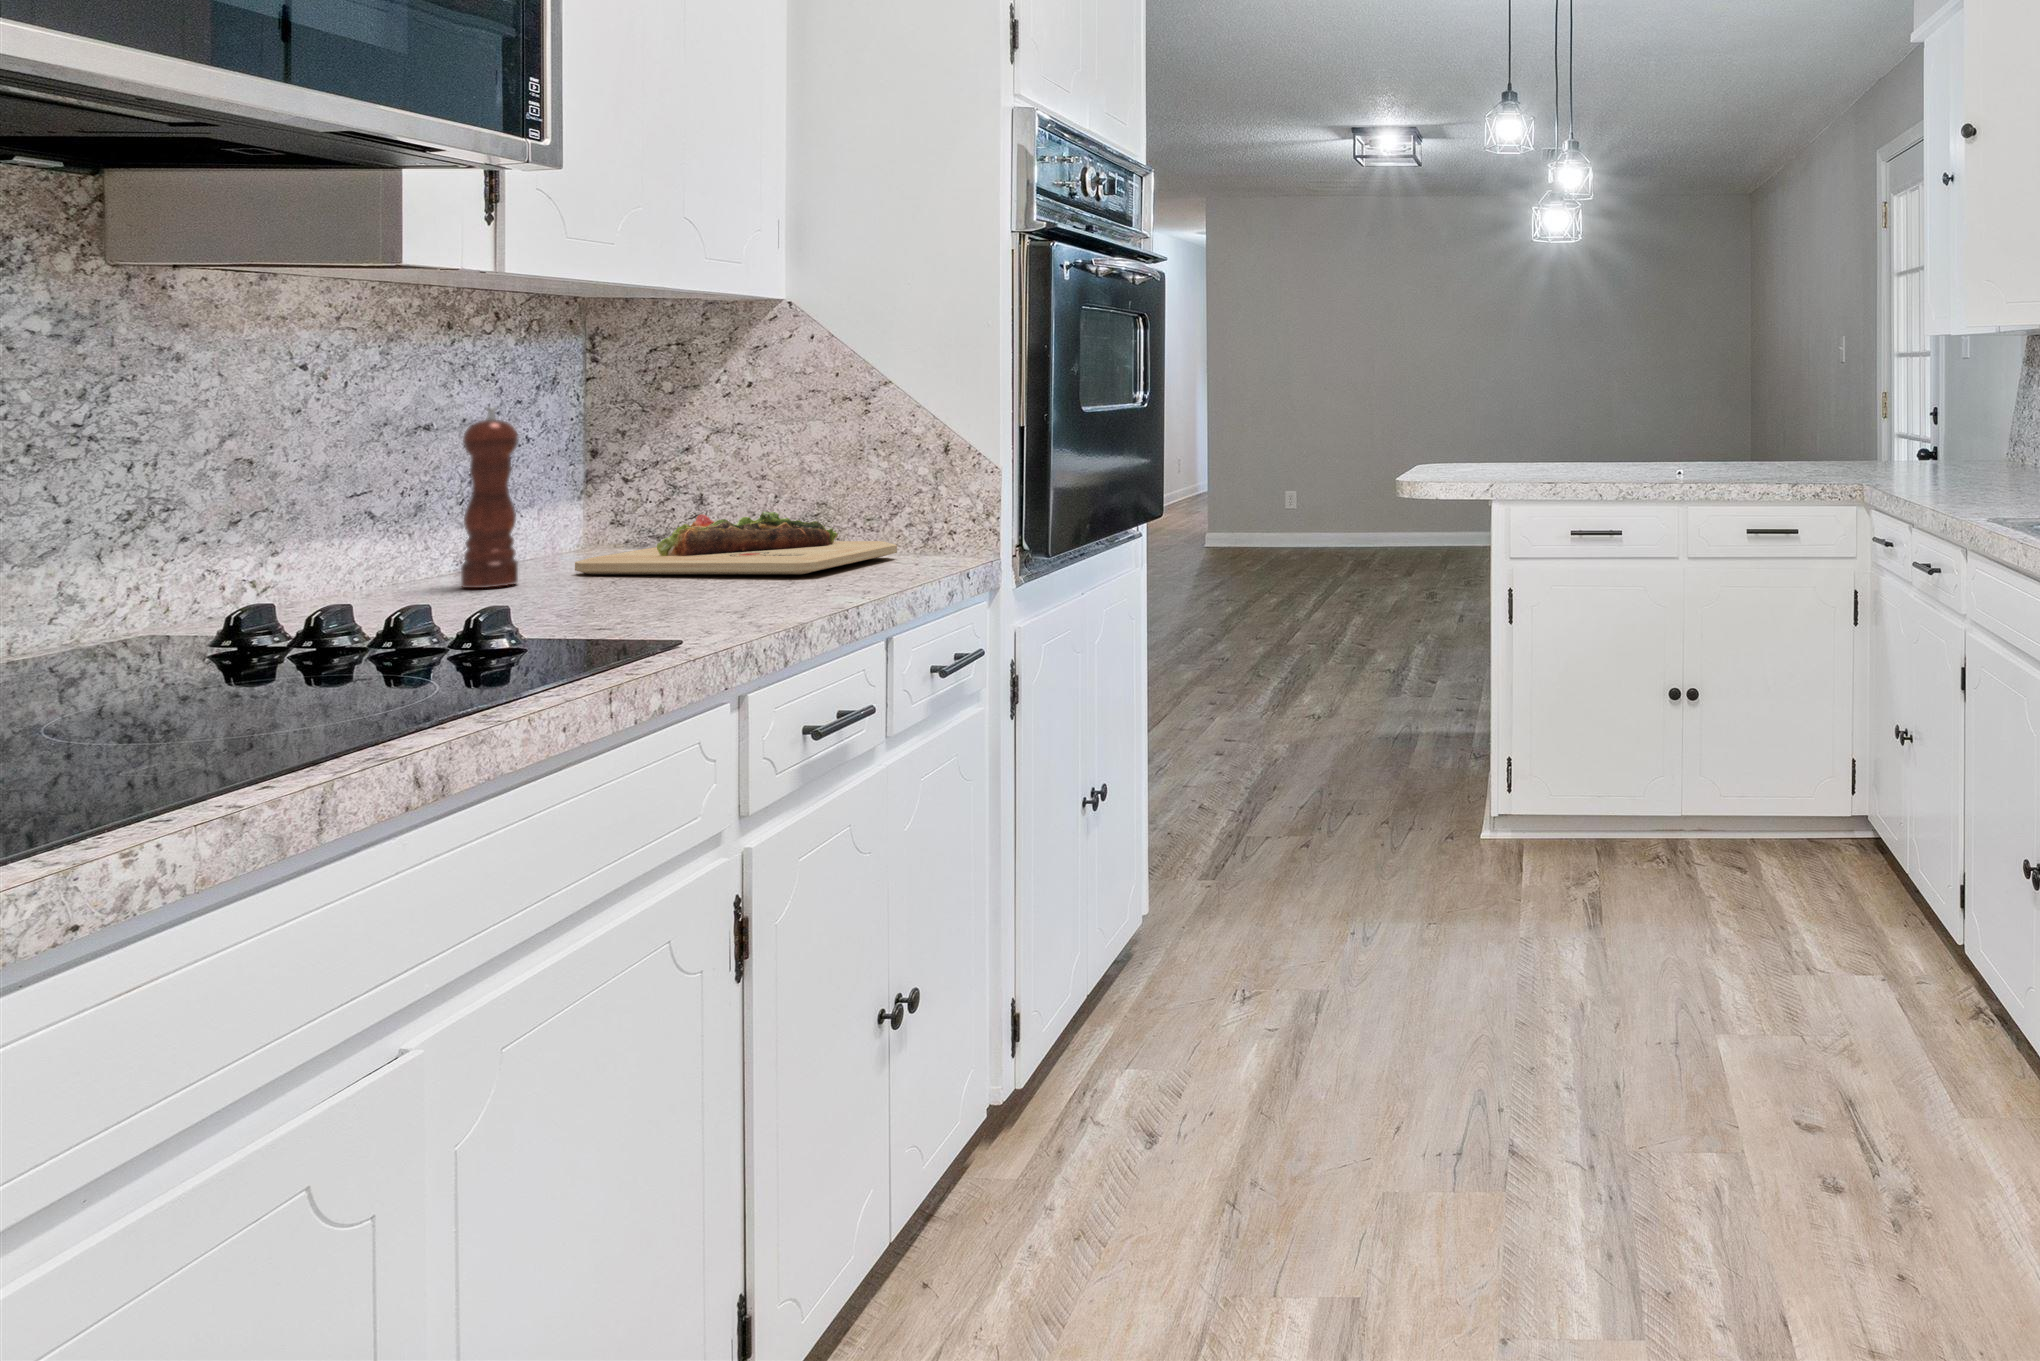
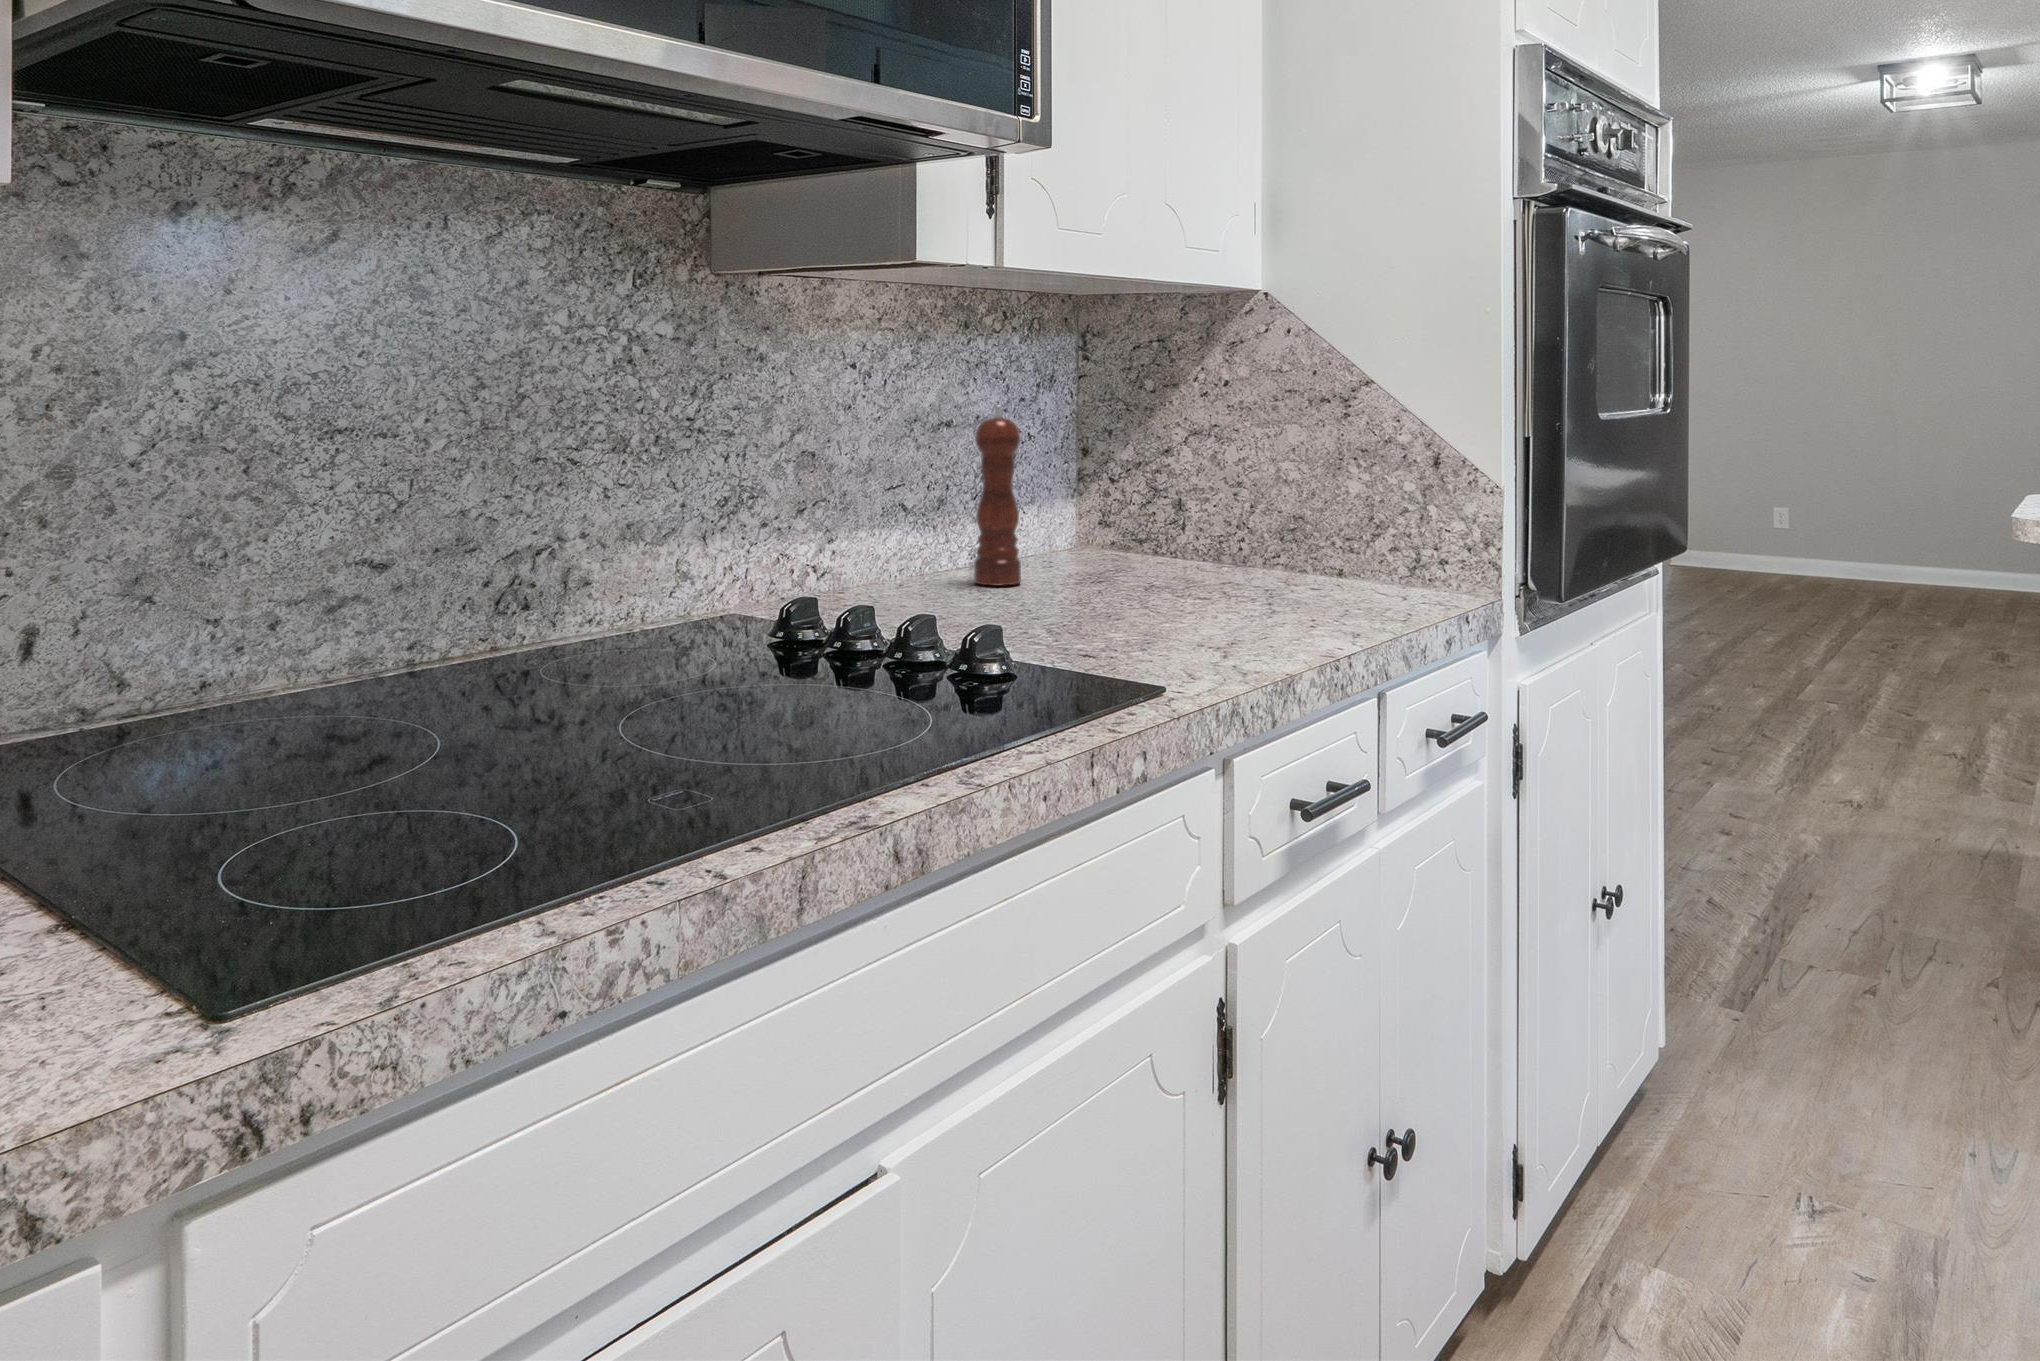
cutting board: present [575,512,897,575] -> none [1069,522,1383,602]

